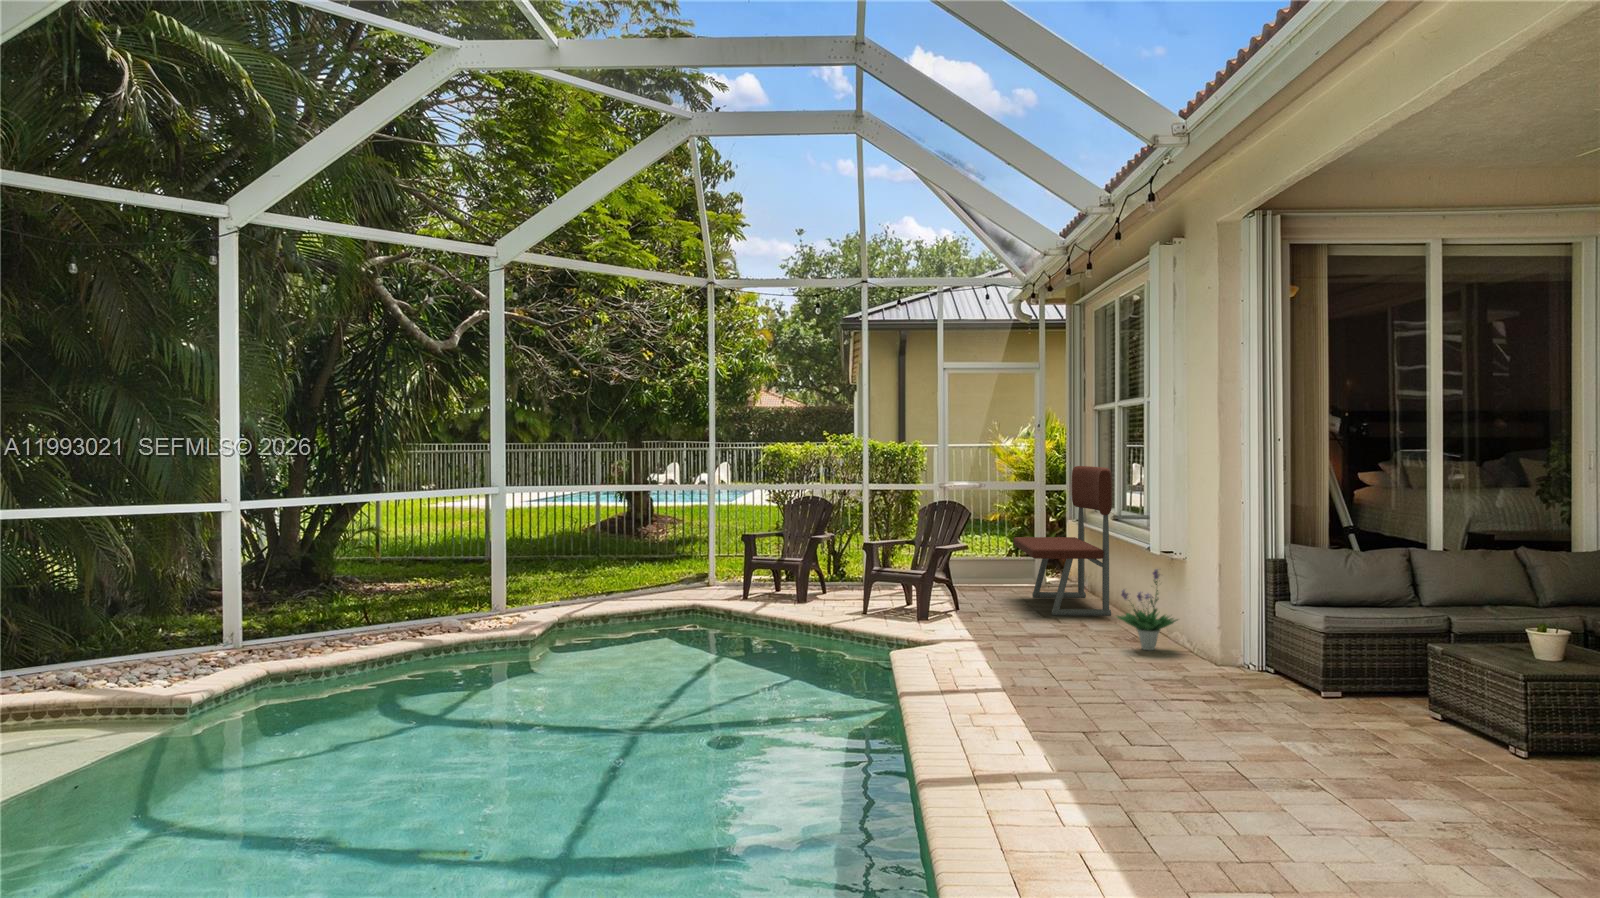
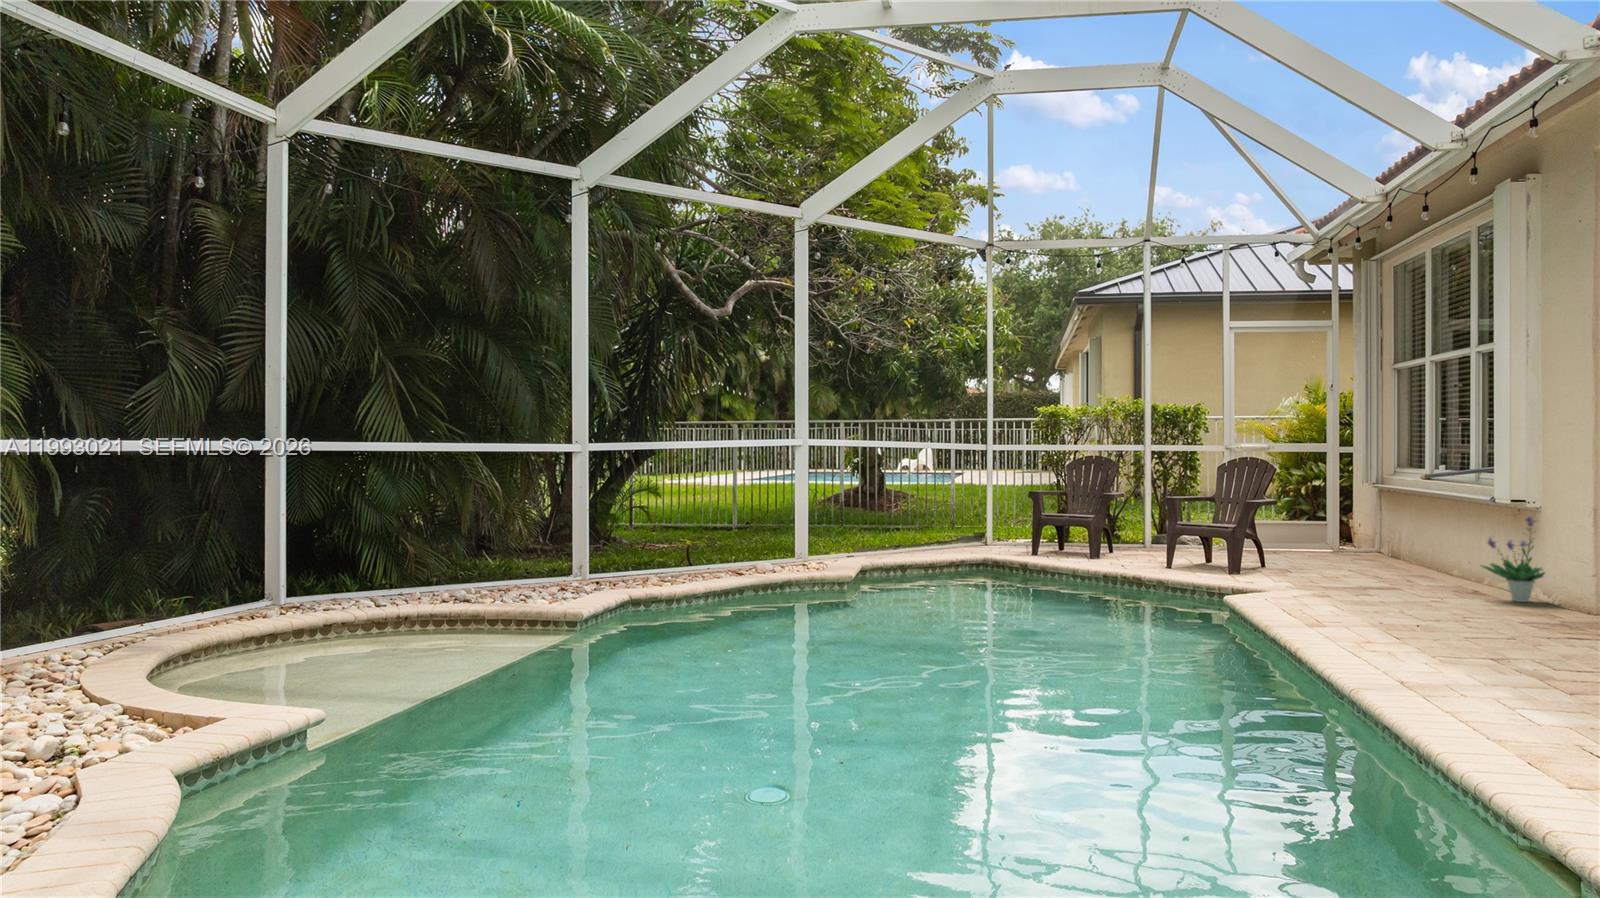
bench: present [1013,466,1112,616] -> none [1319,419,1447,575]

